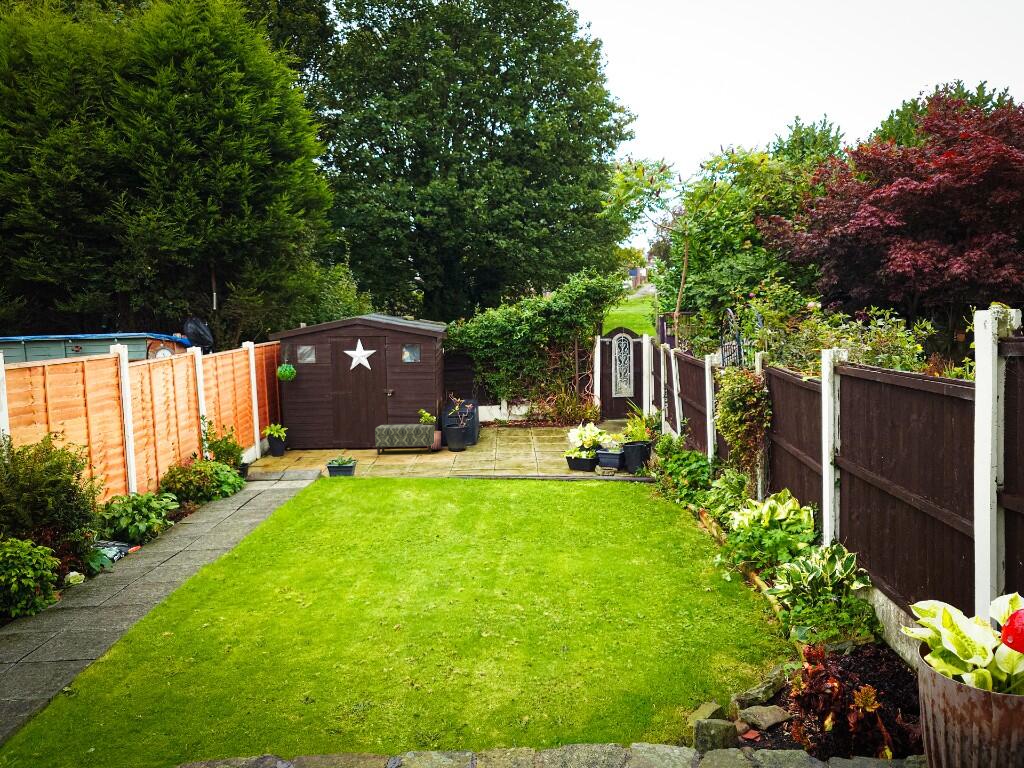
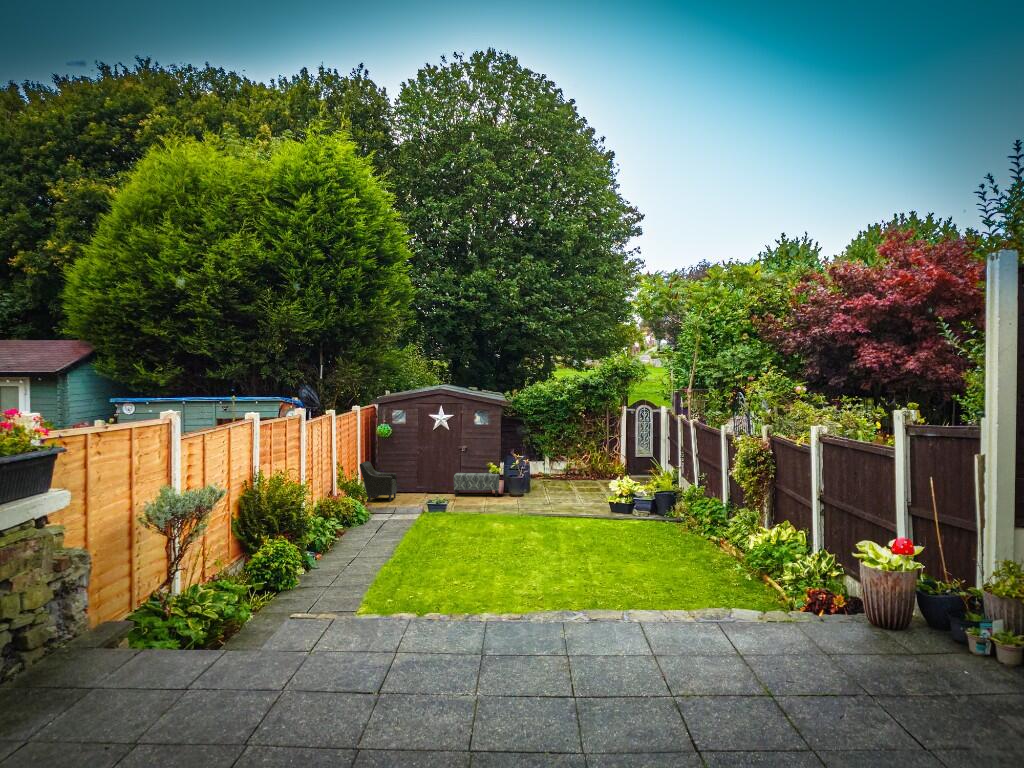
chair: none [248,414,302,466] -> present [360,461,397,502]

